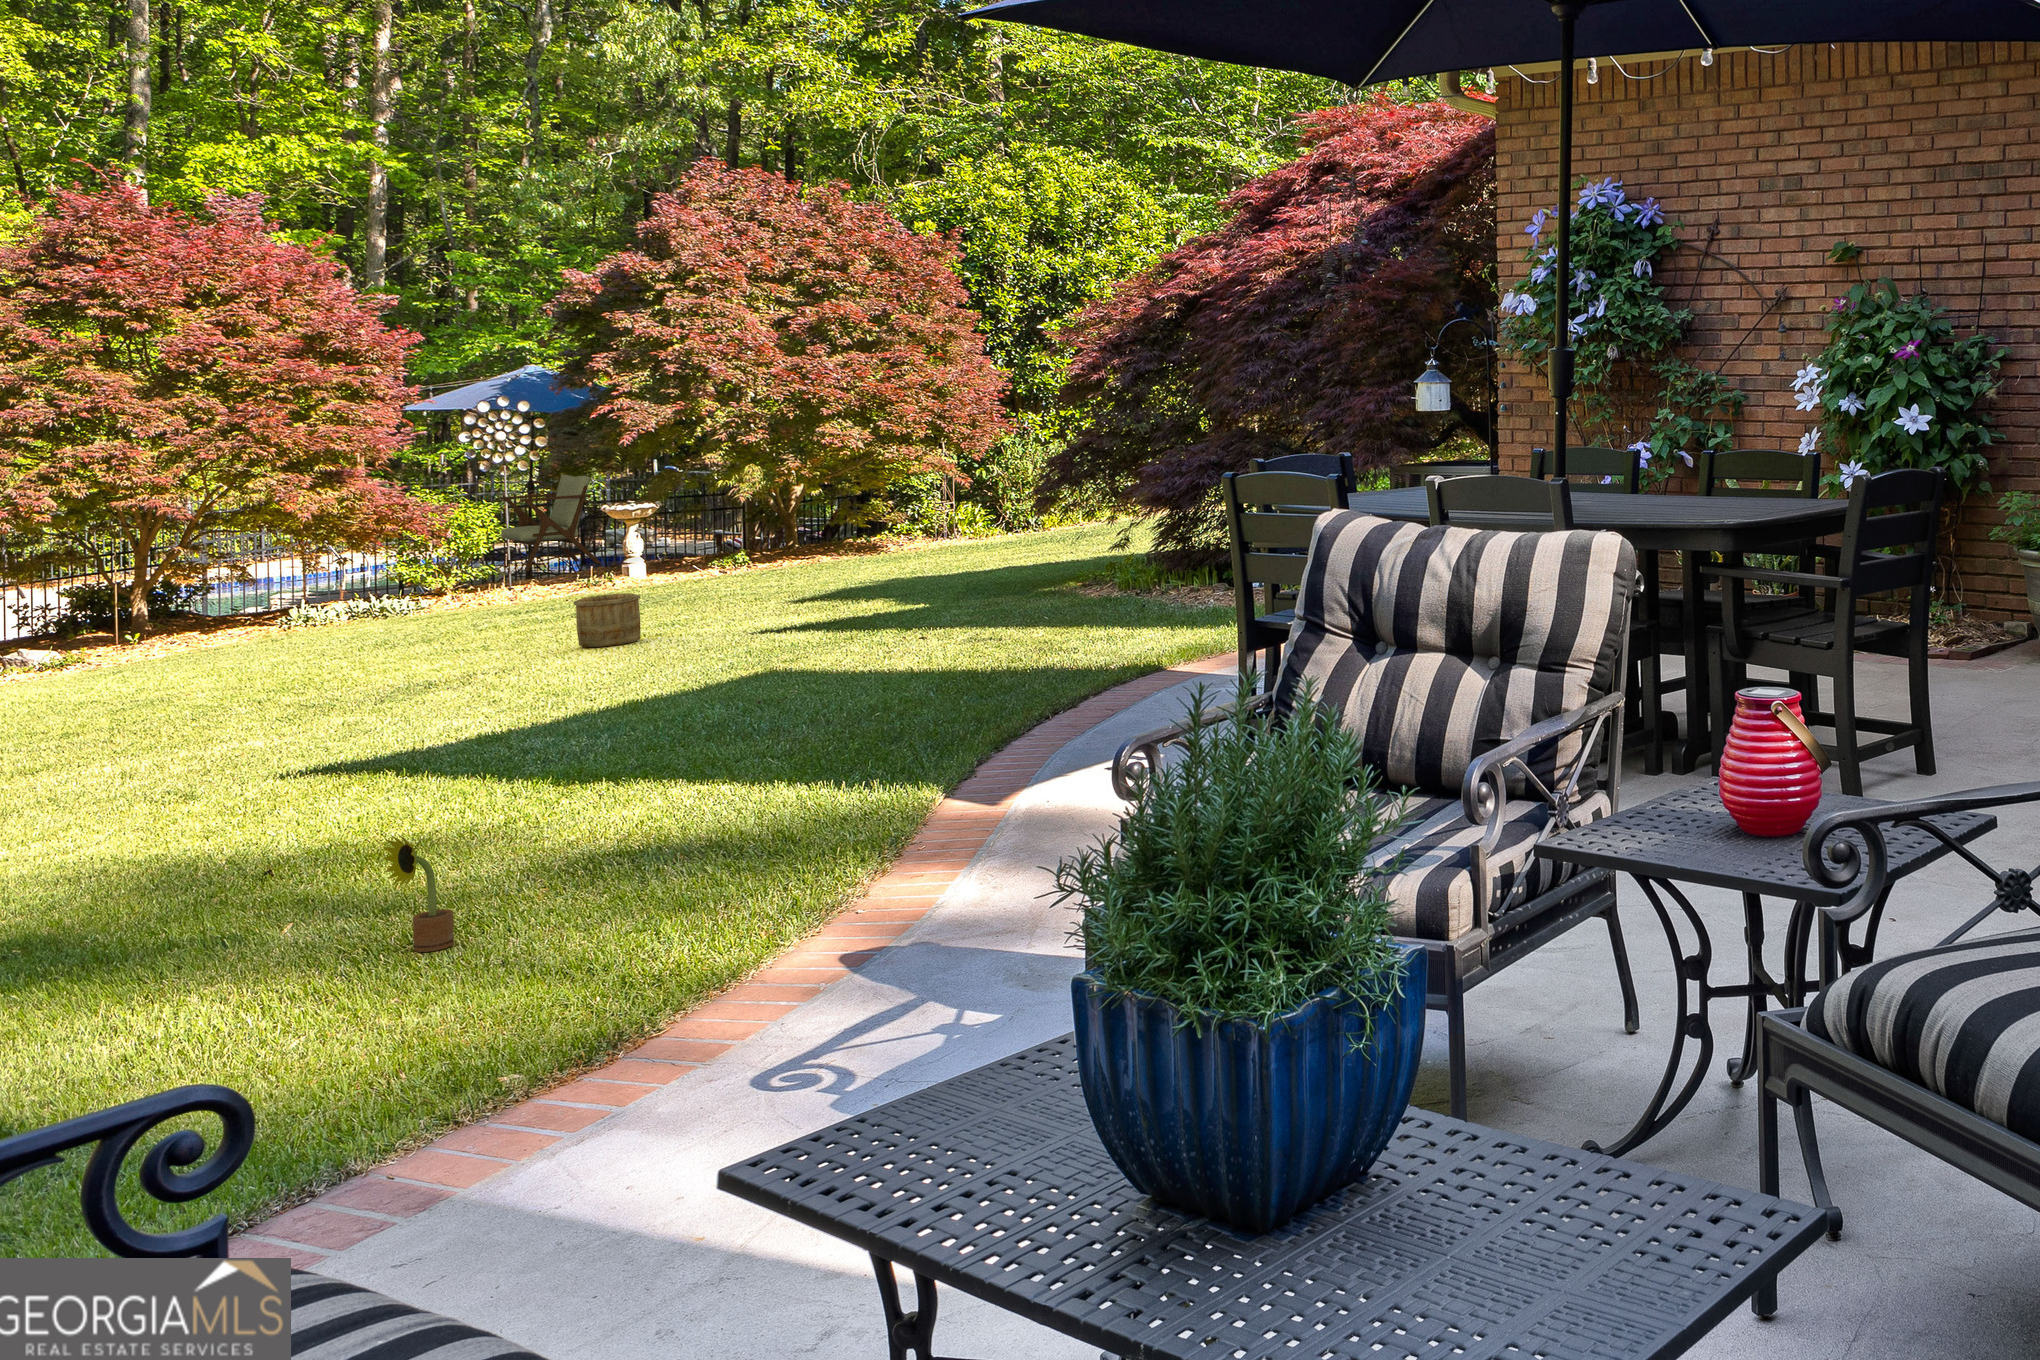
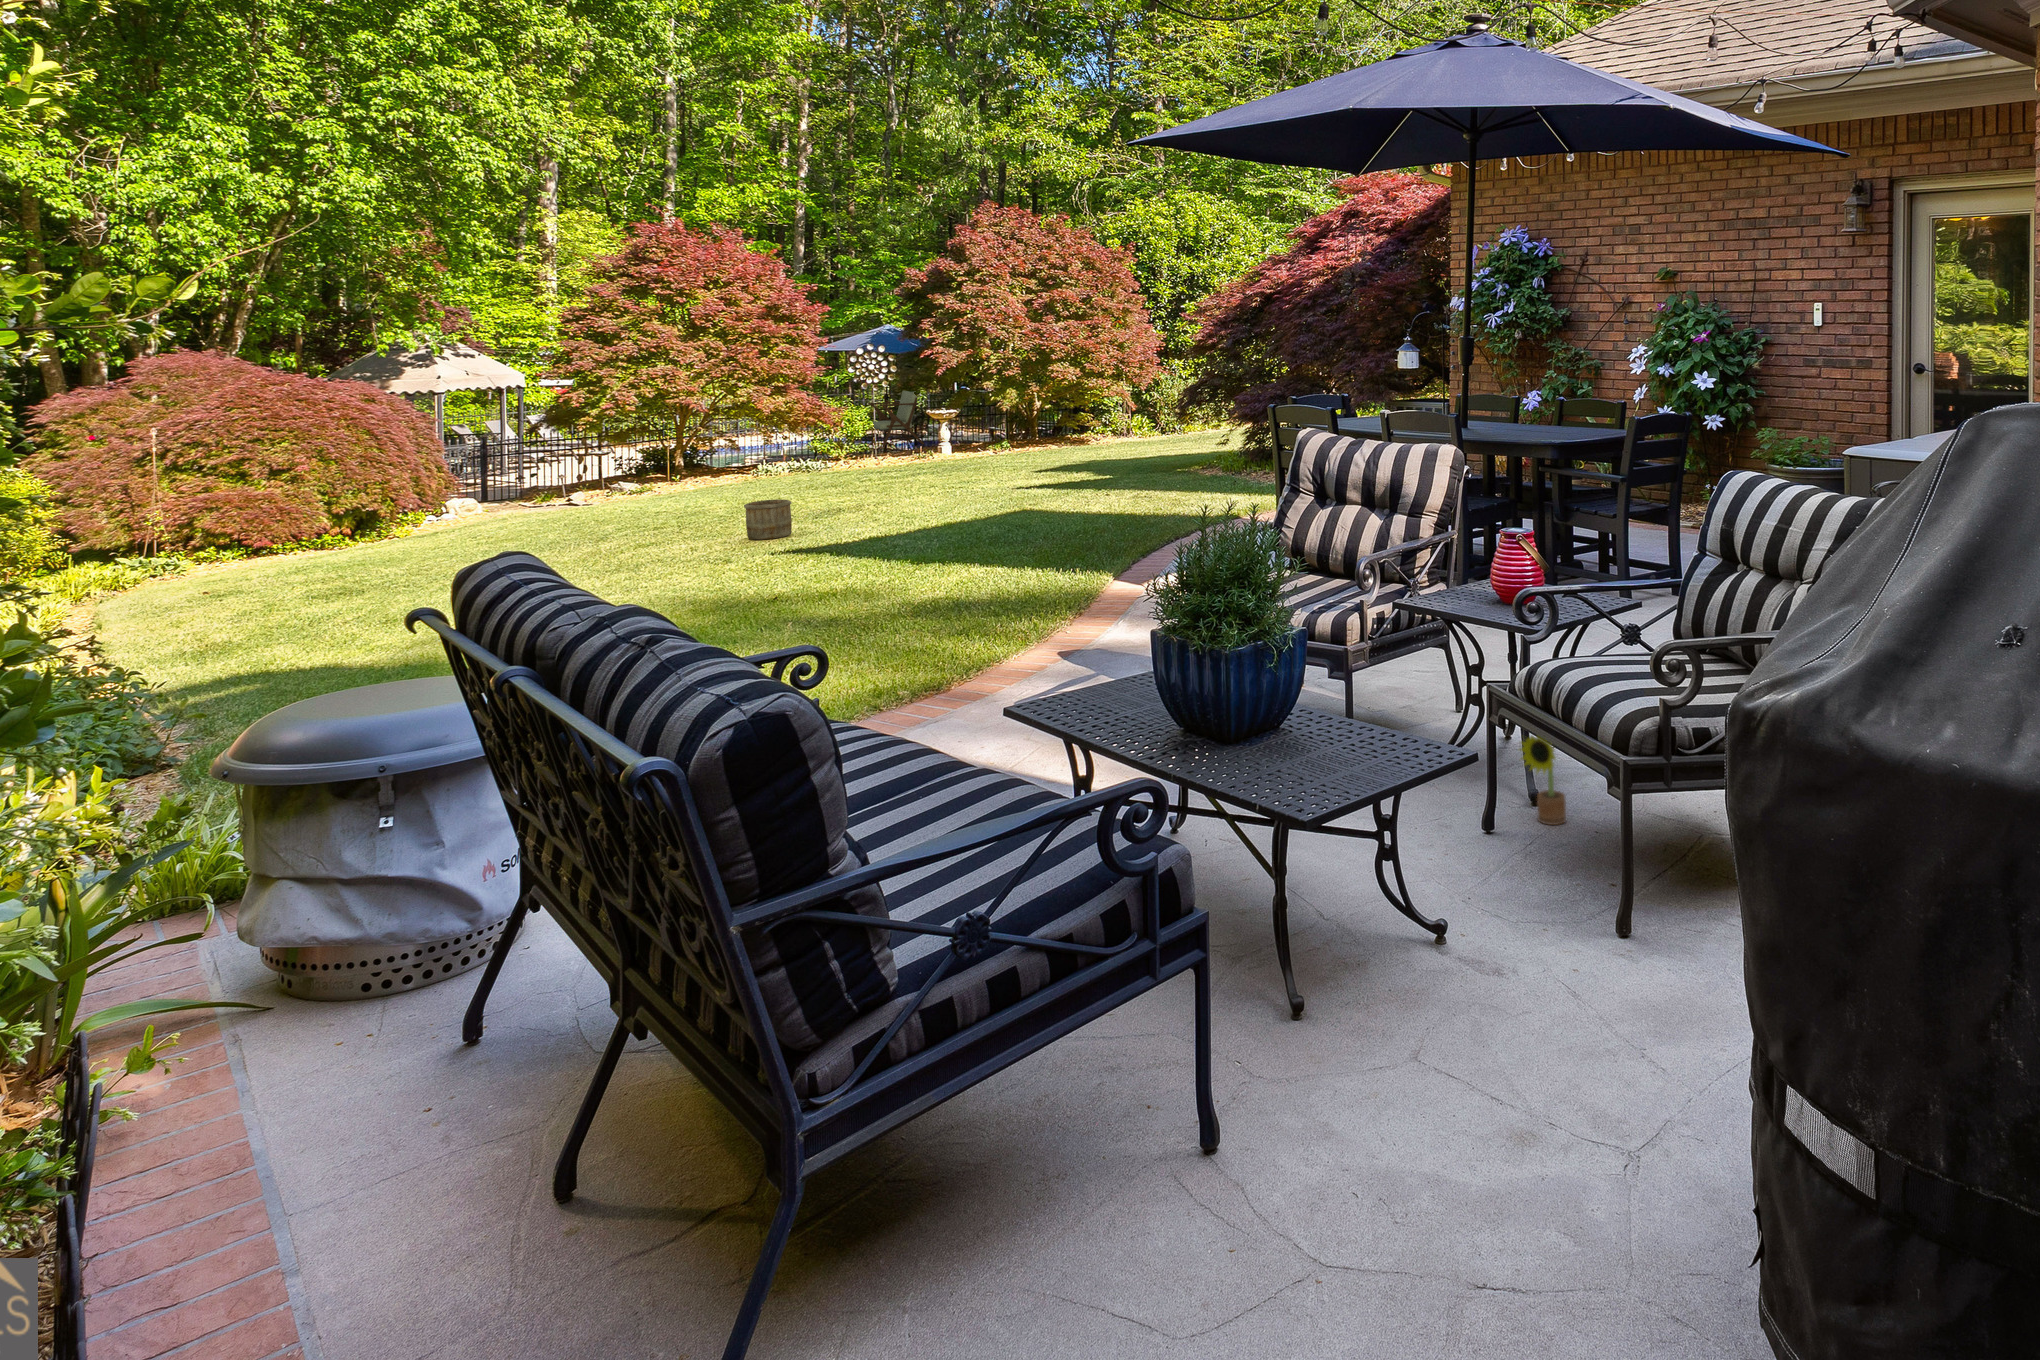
wooden bucket: present [573,593,641,647] -> present [744,499,792,540]
decorative plant: present [383,835,454,952] -> present [1519,736,1566,825]

